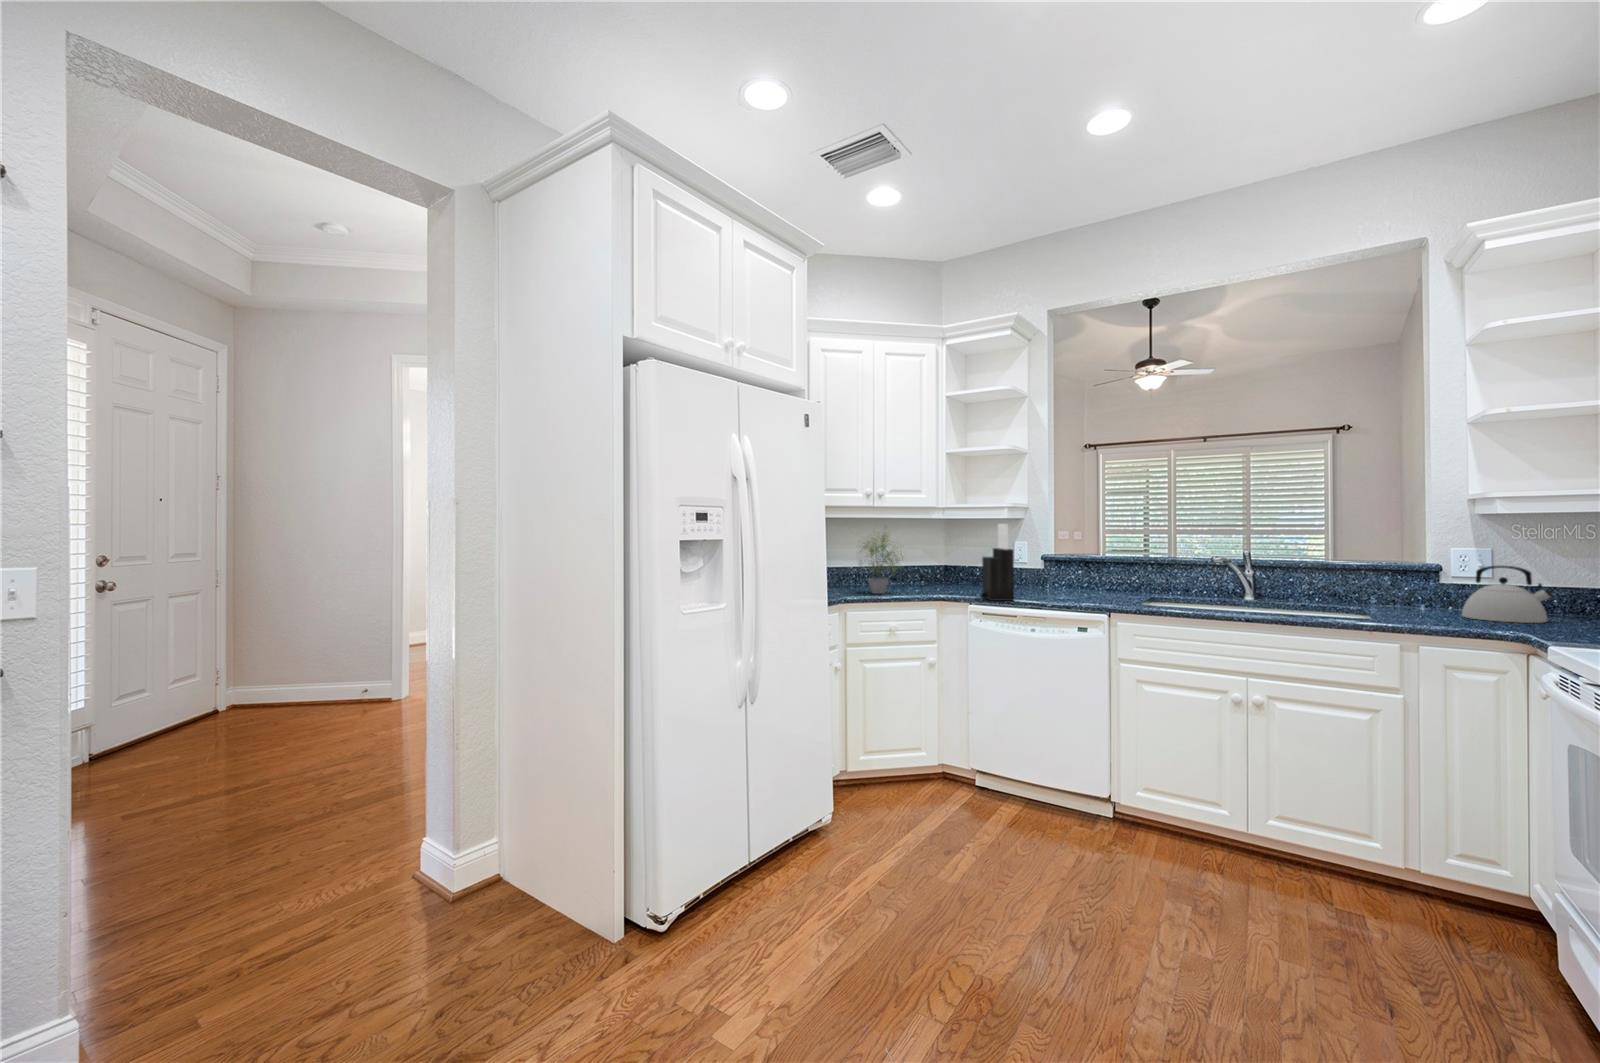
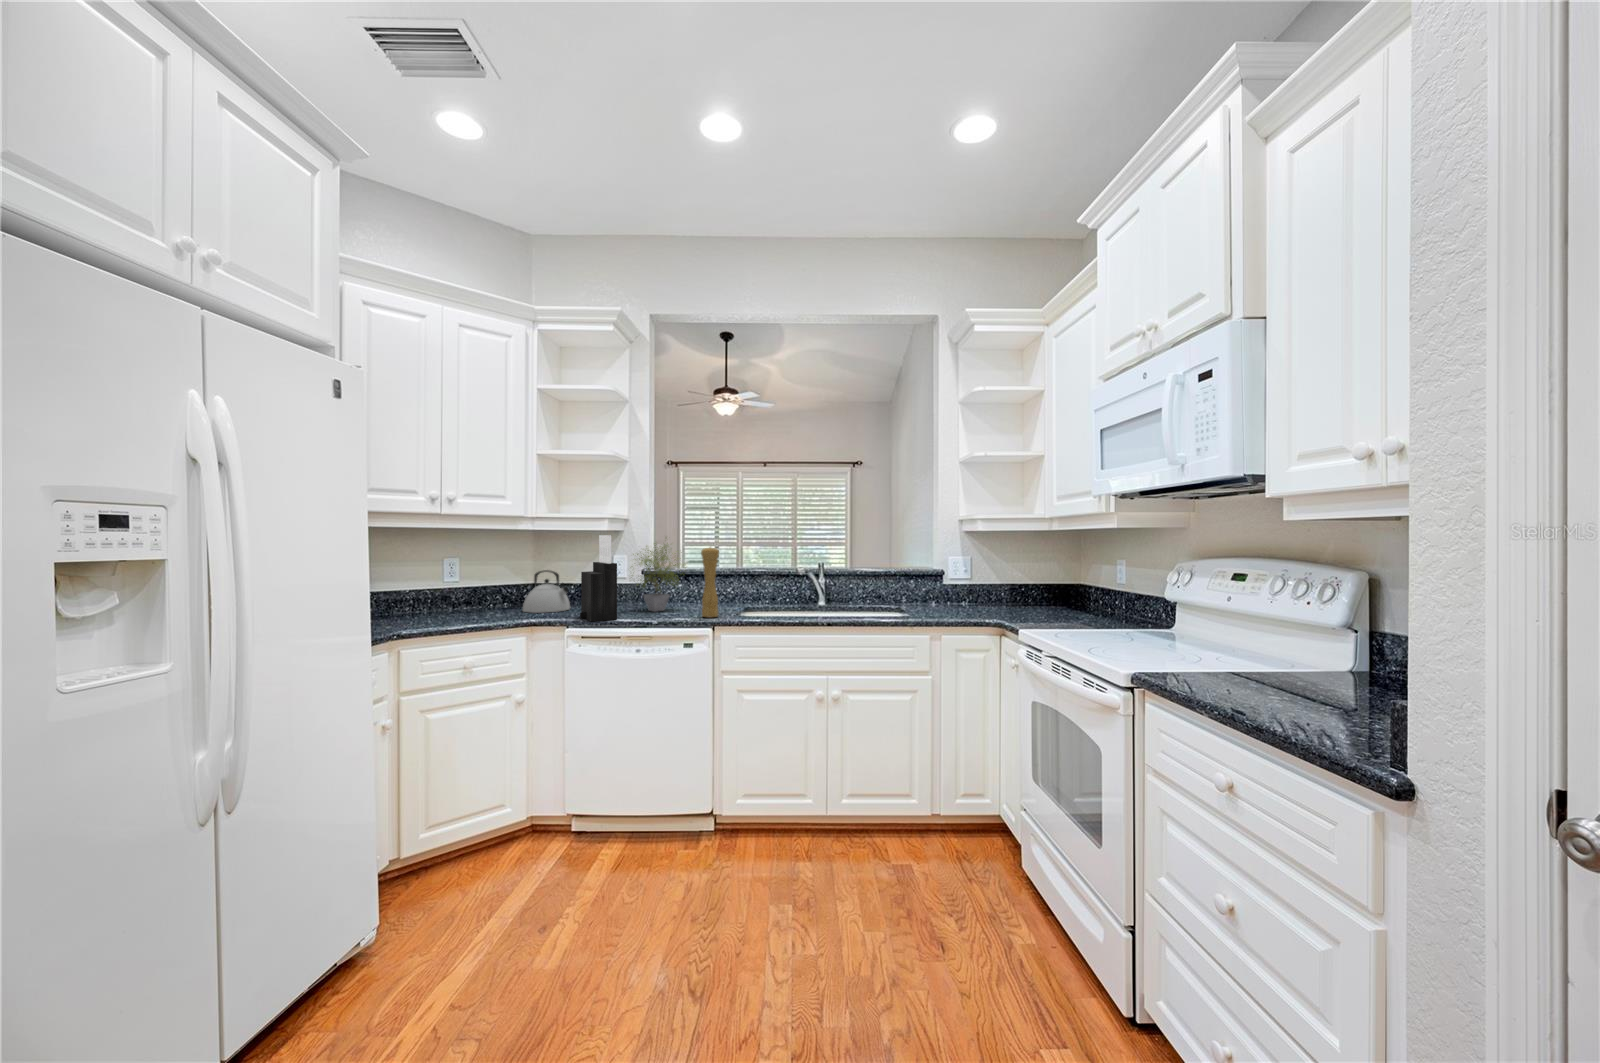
potted plant: present [860,534,903,594] -> present [633,545,679,612]
pepper mill: none [1097,534,1117,605] -> present [701,547,719,617]
kettle: present [1462,566,1552,623] -> present [523,570,570,613]

